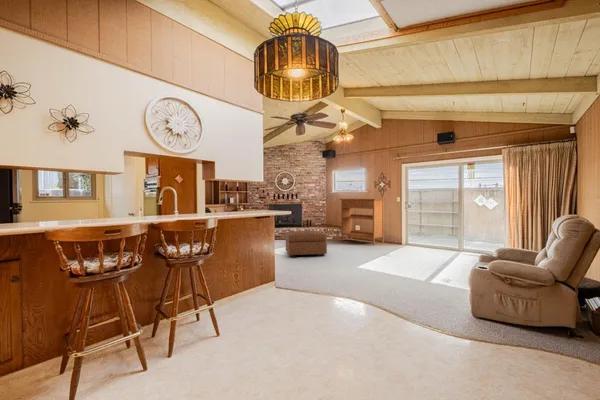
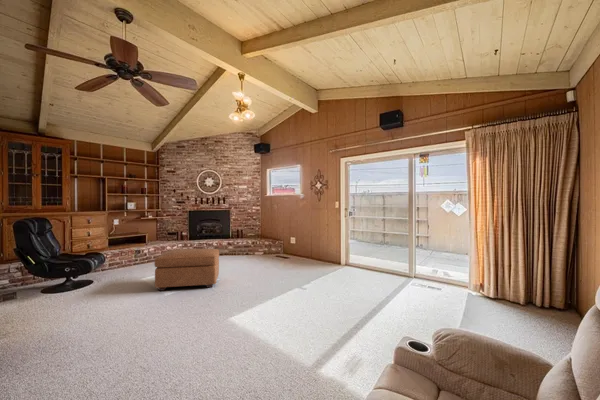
console table: present [339,199,385,245] -> none [267,204,322,265]

